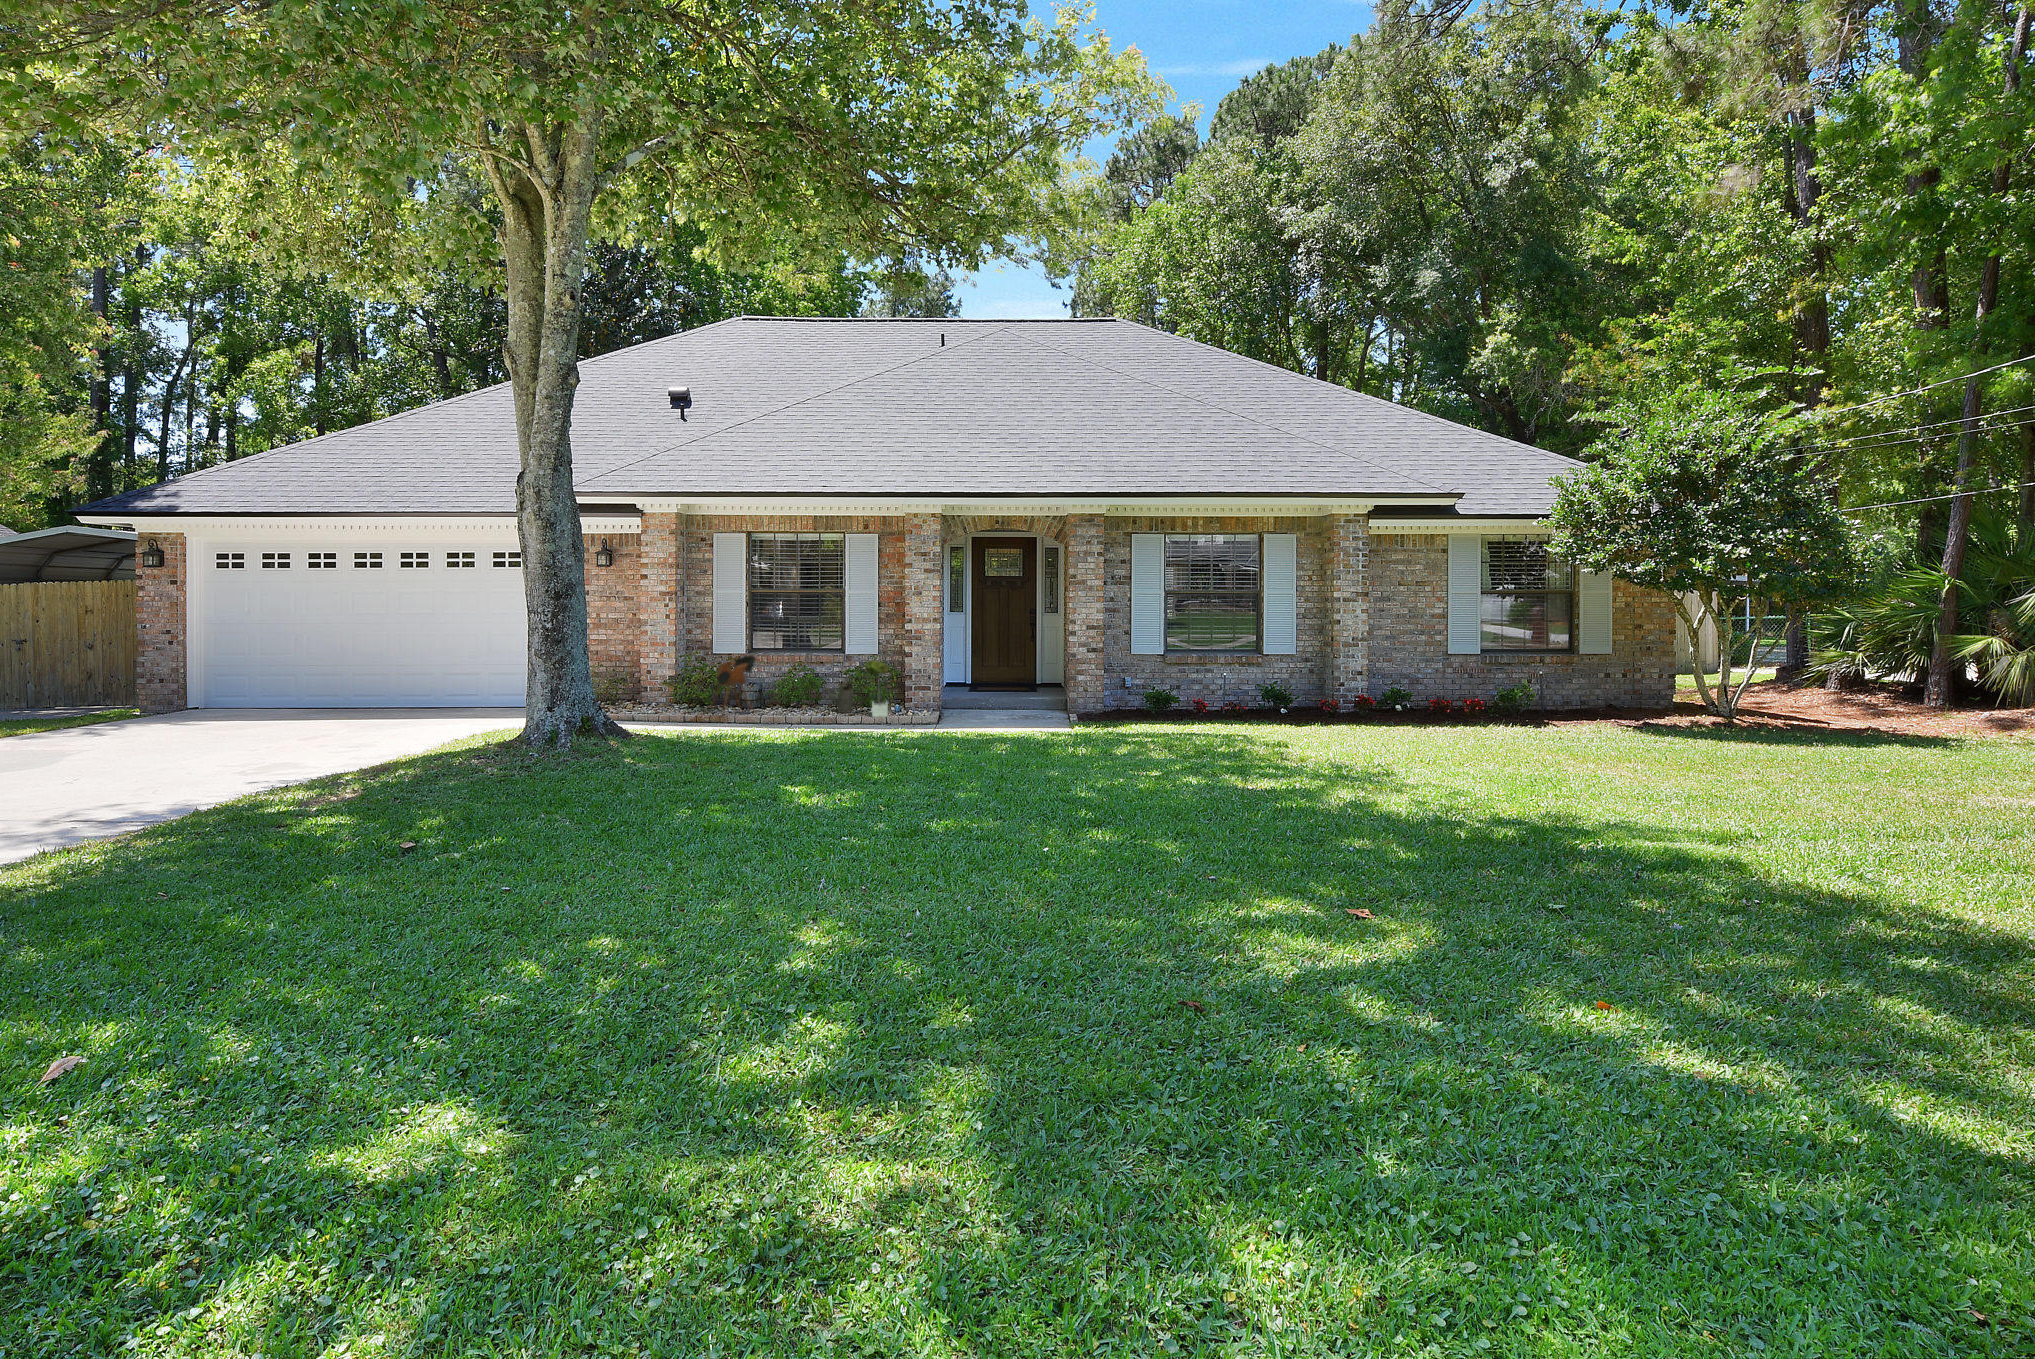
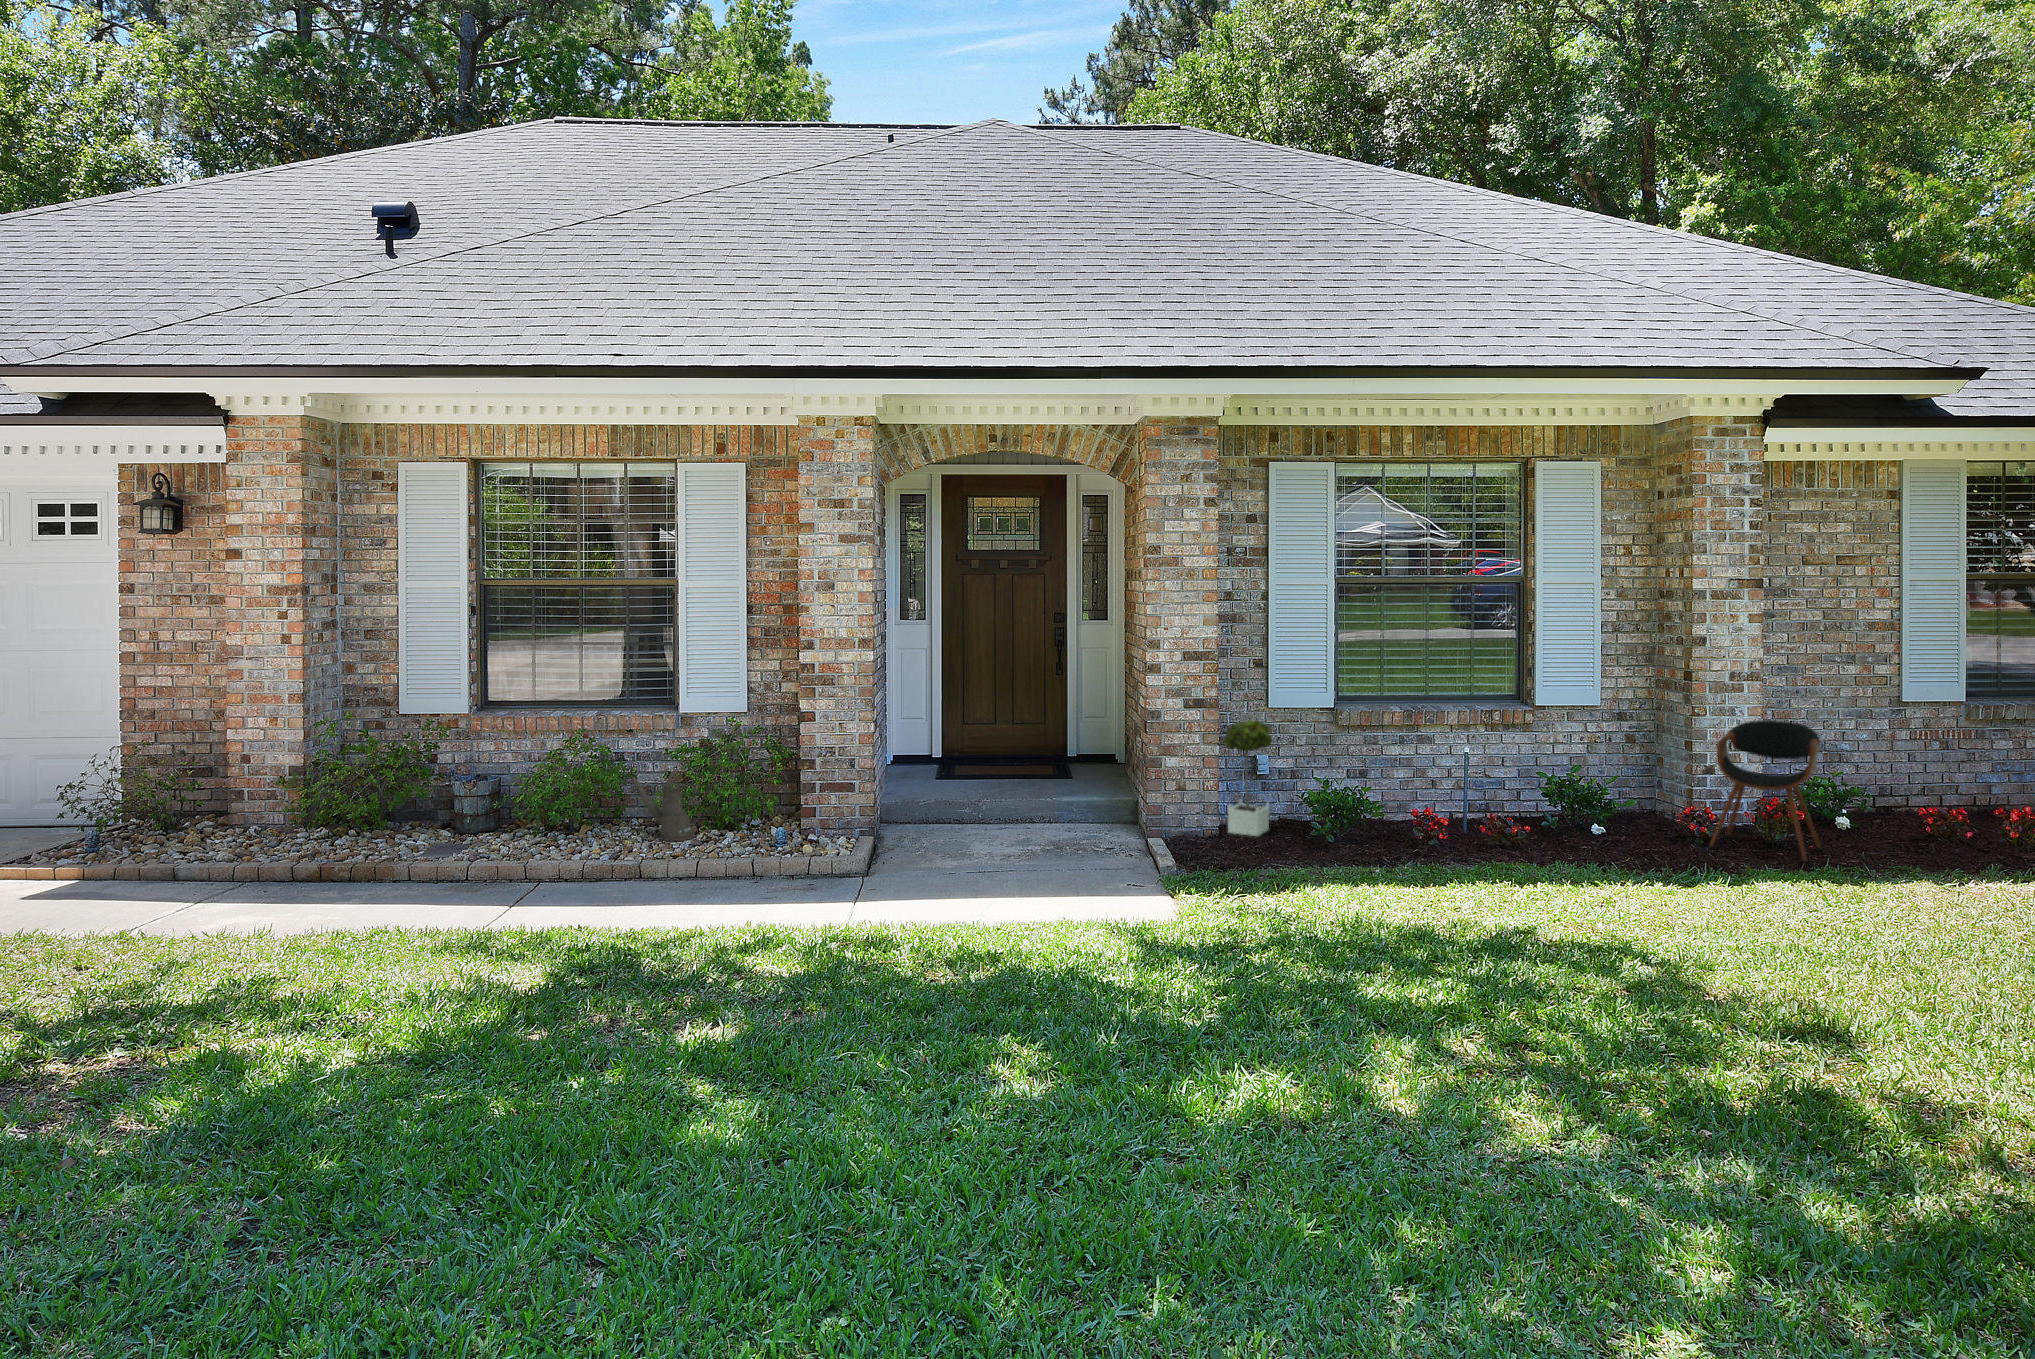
chair: present [712,655,756,714] -> present [1709,720,1821,863]
potted tree: present [865,660,889,717] -> present [1224,720,1272,836]

